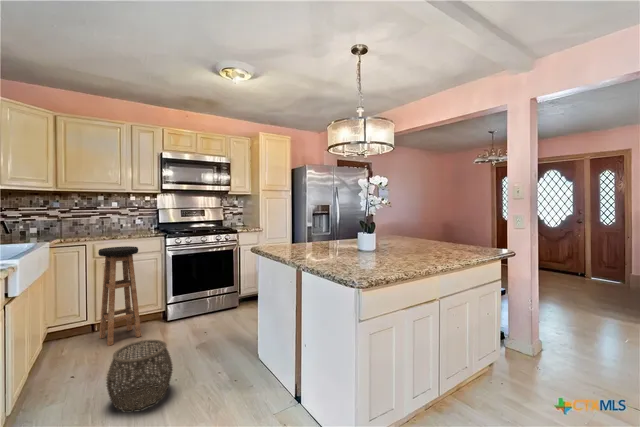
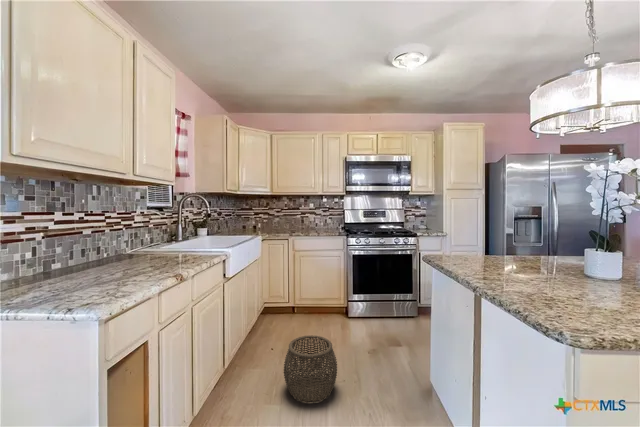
bar stool: present [98,246,141,346] -> none [294,243,324,328]

